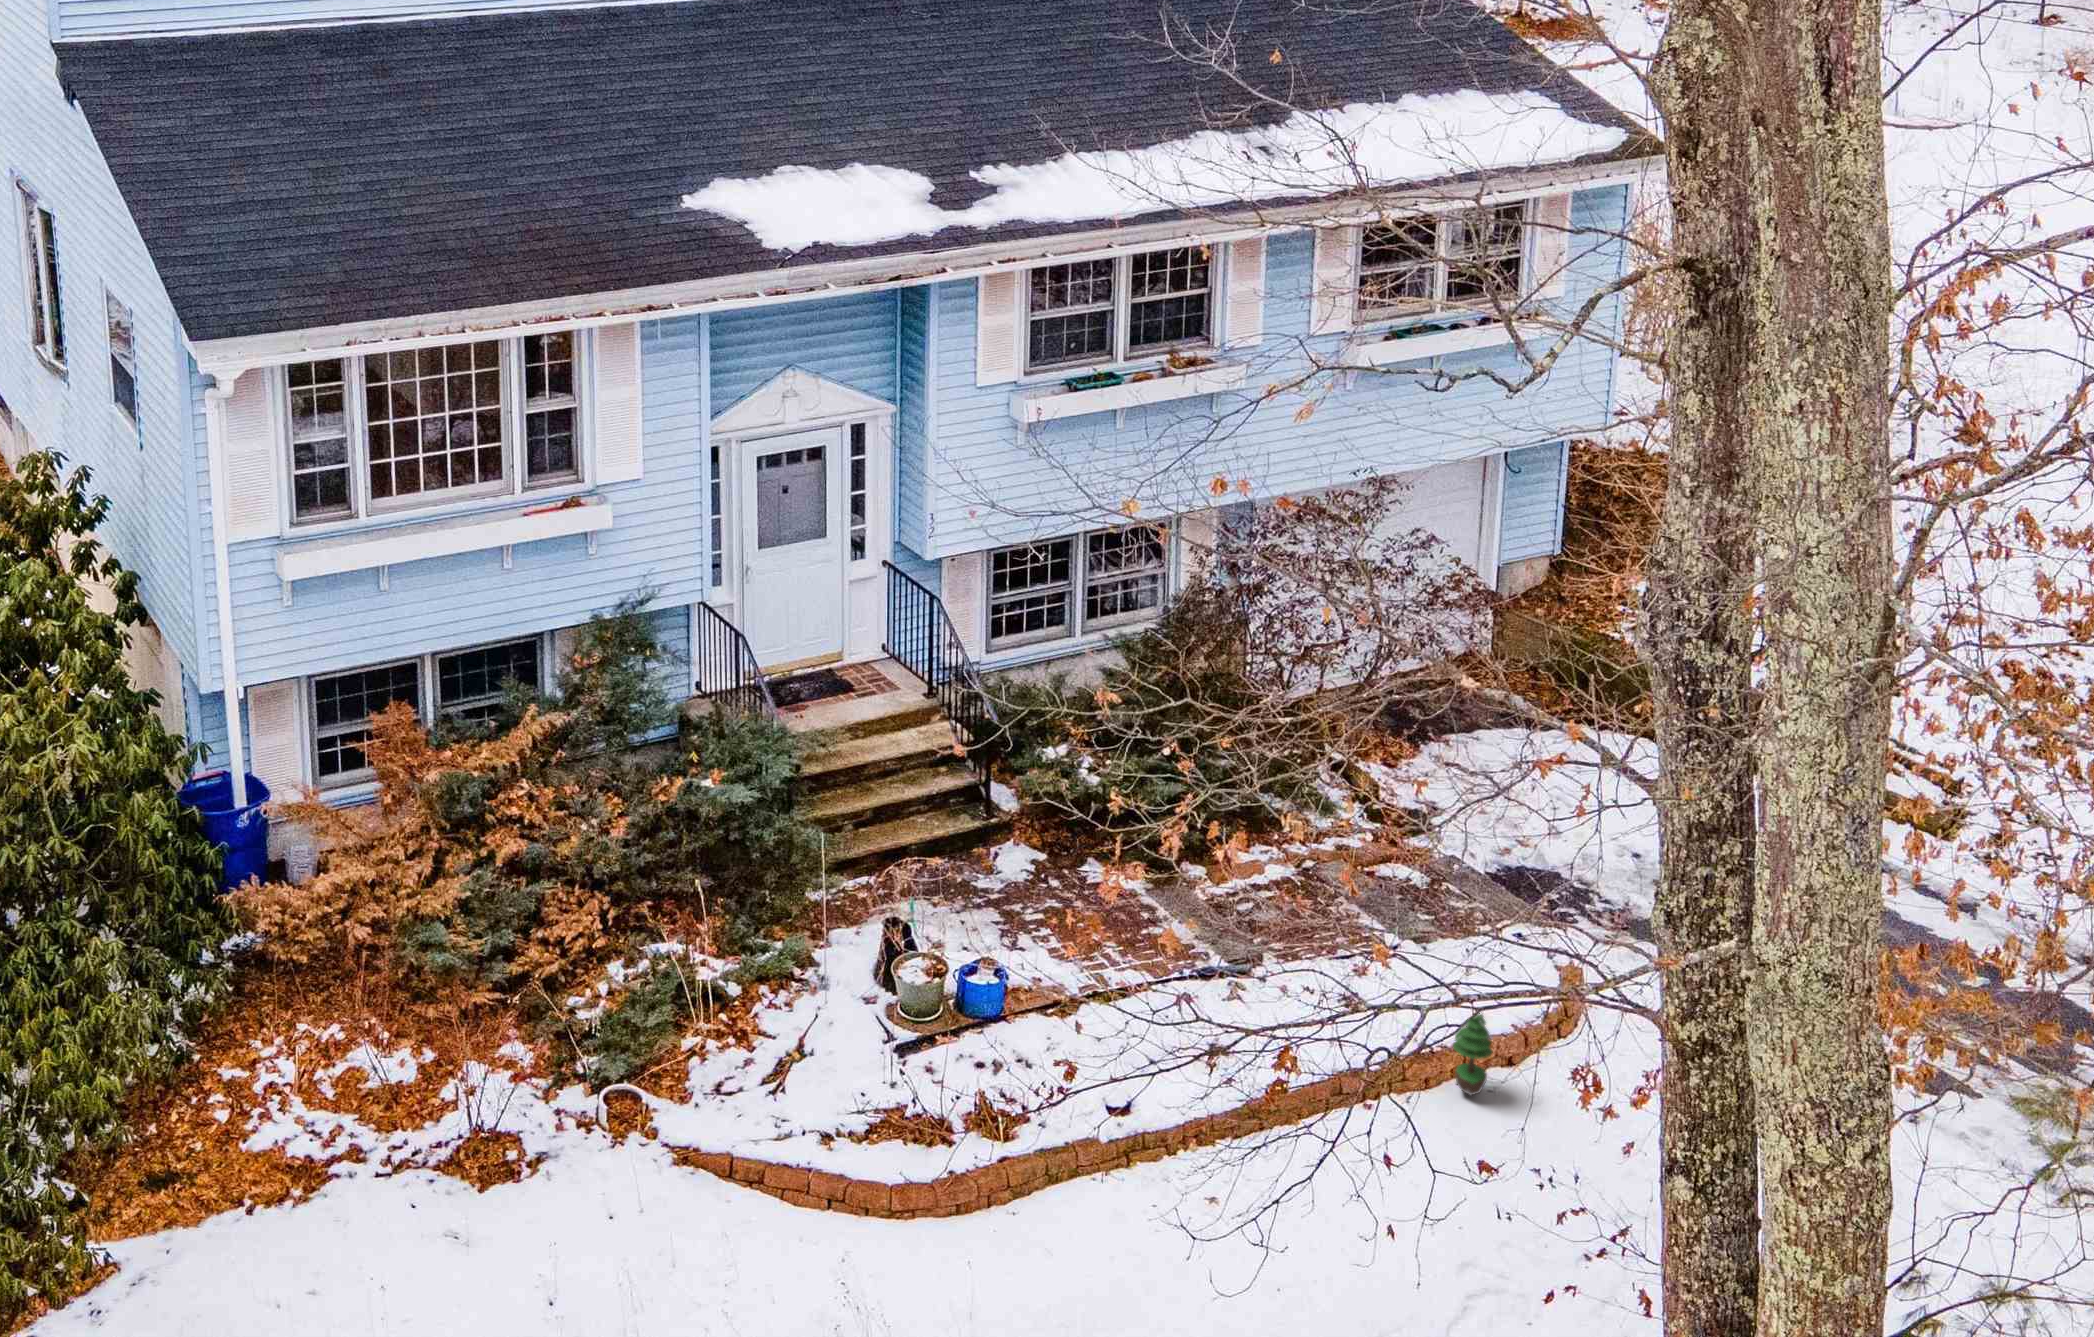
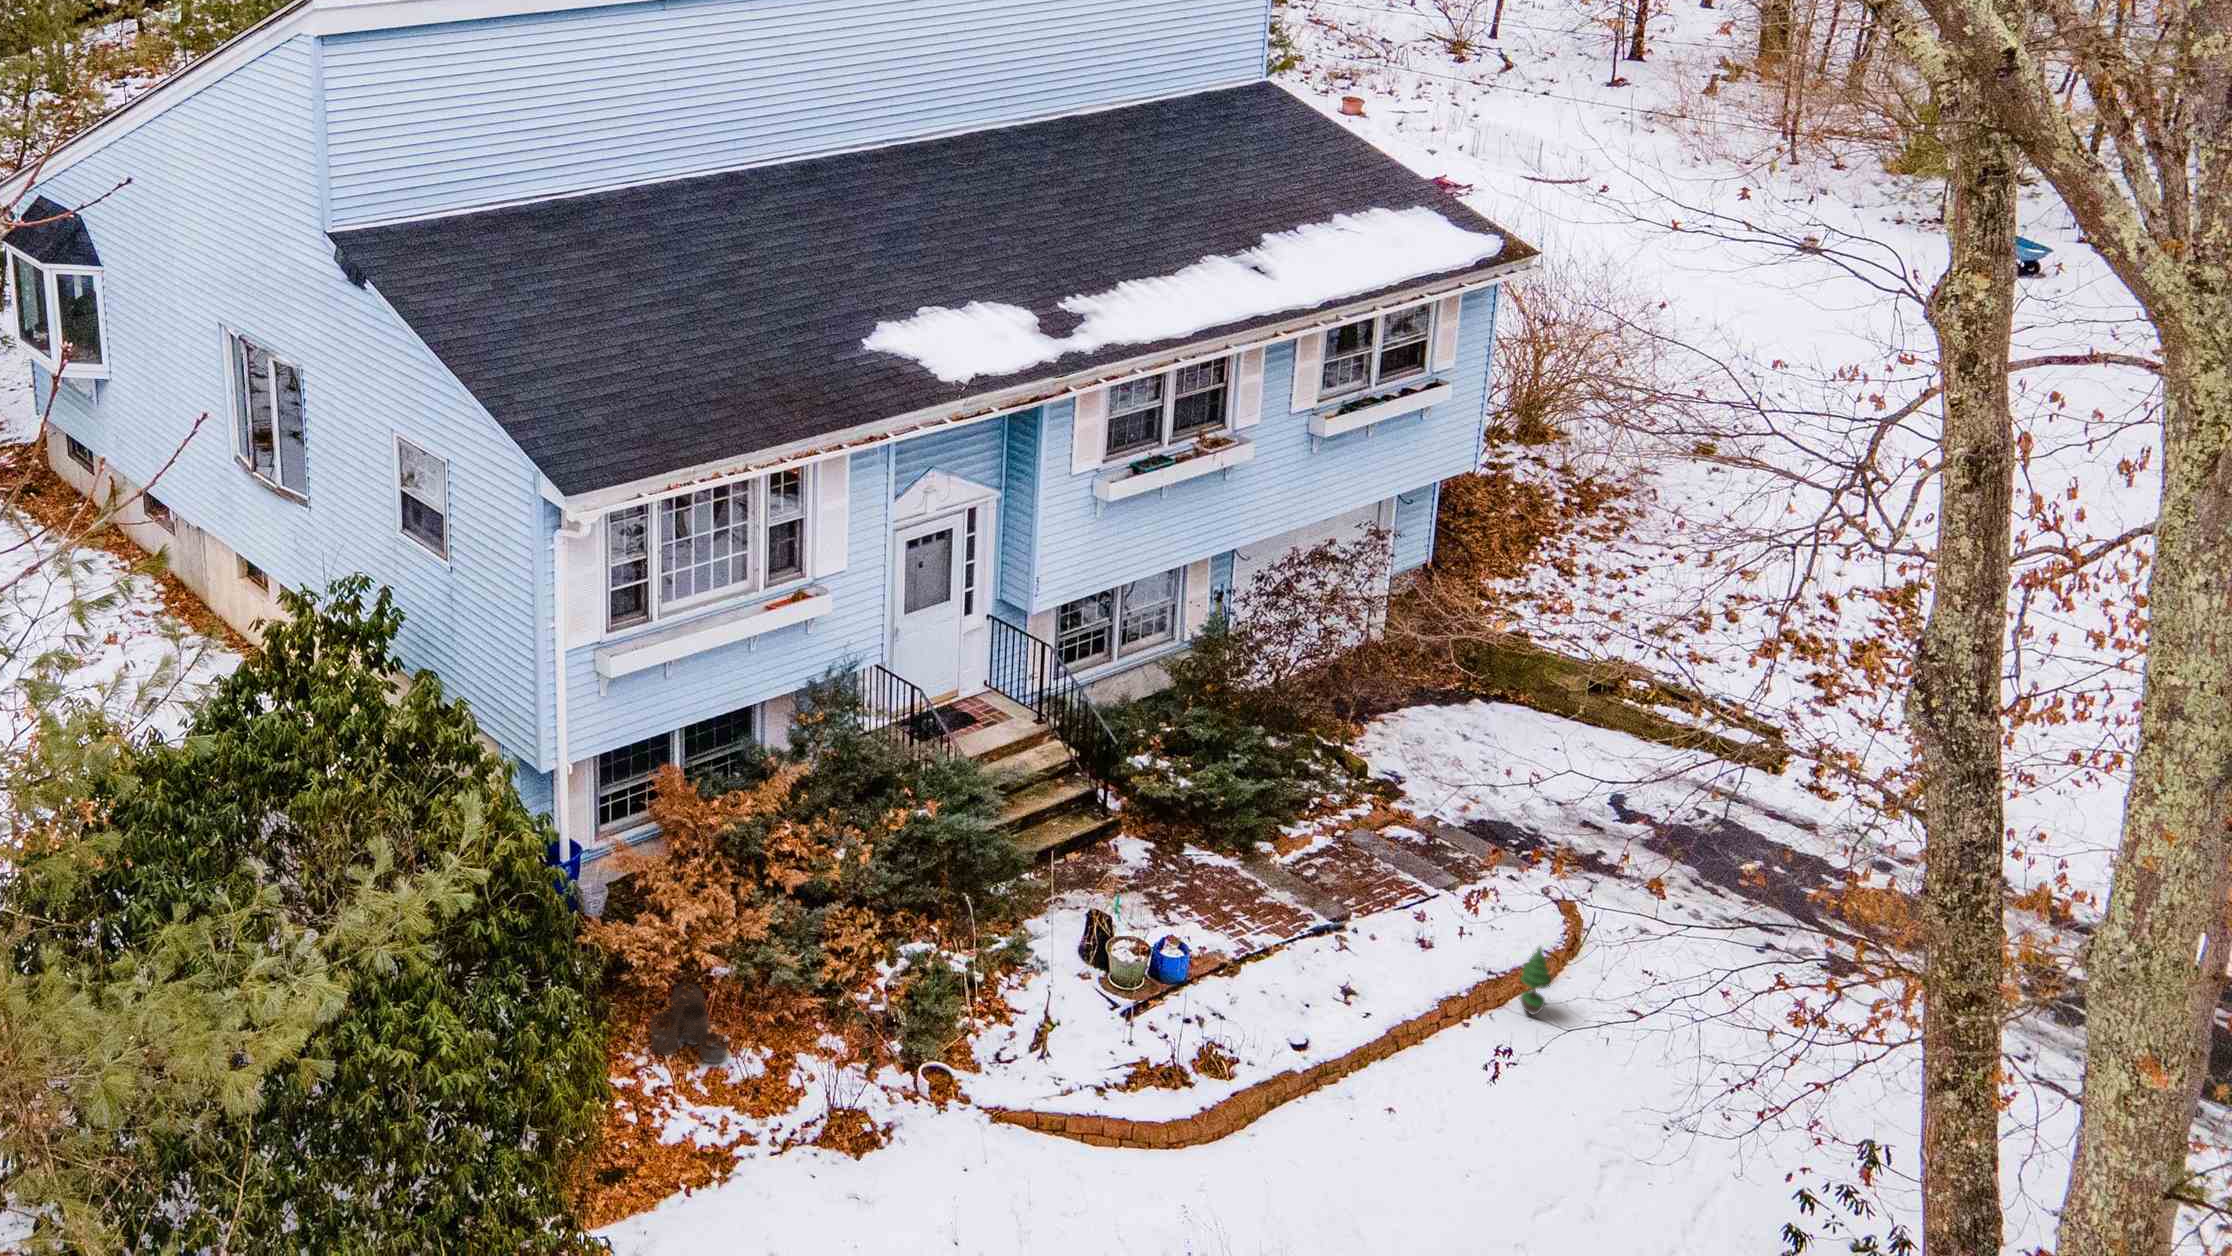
woven basket: none [284,963,378,1062] -> present [650,985,728,1062]

